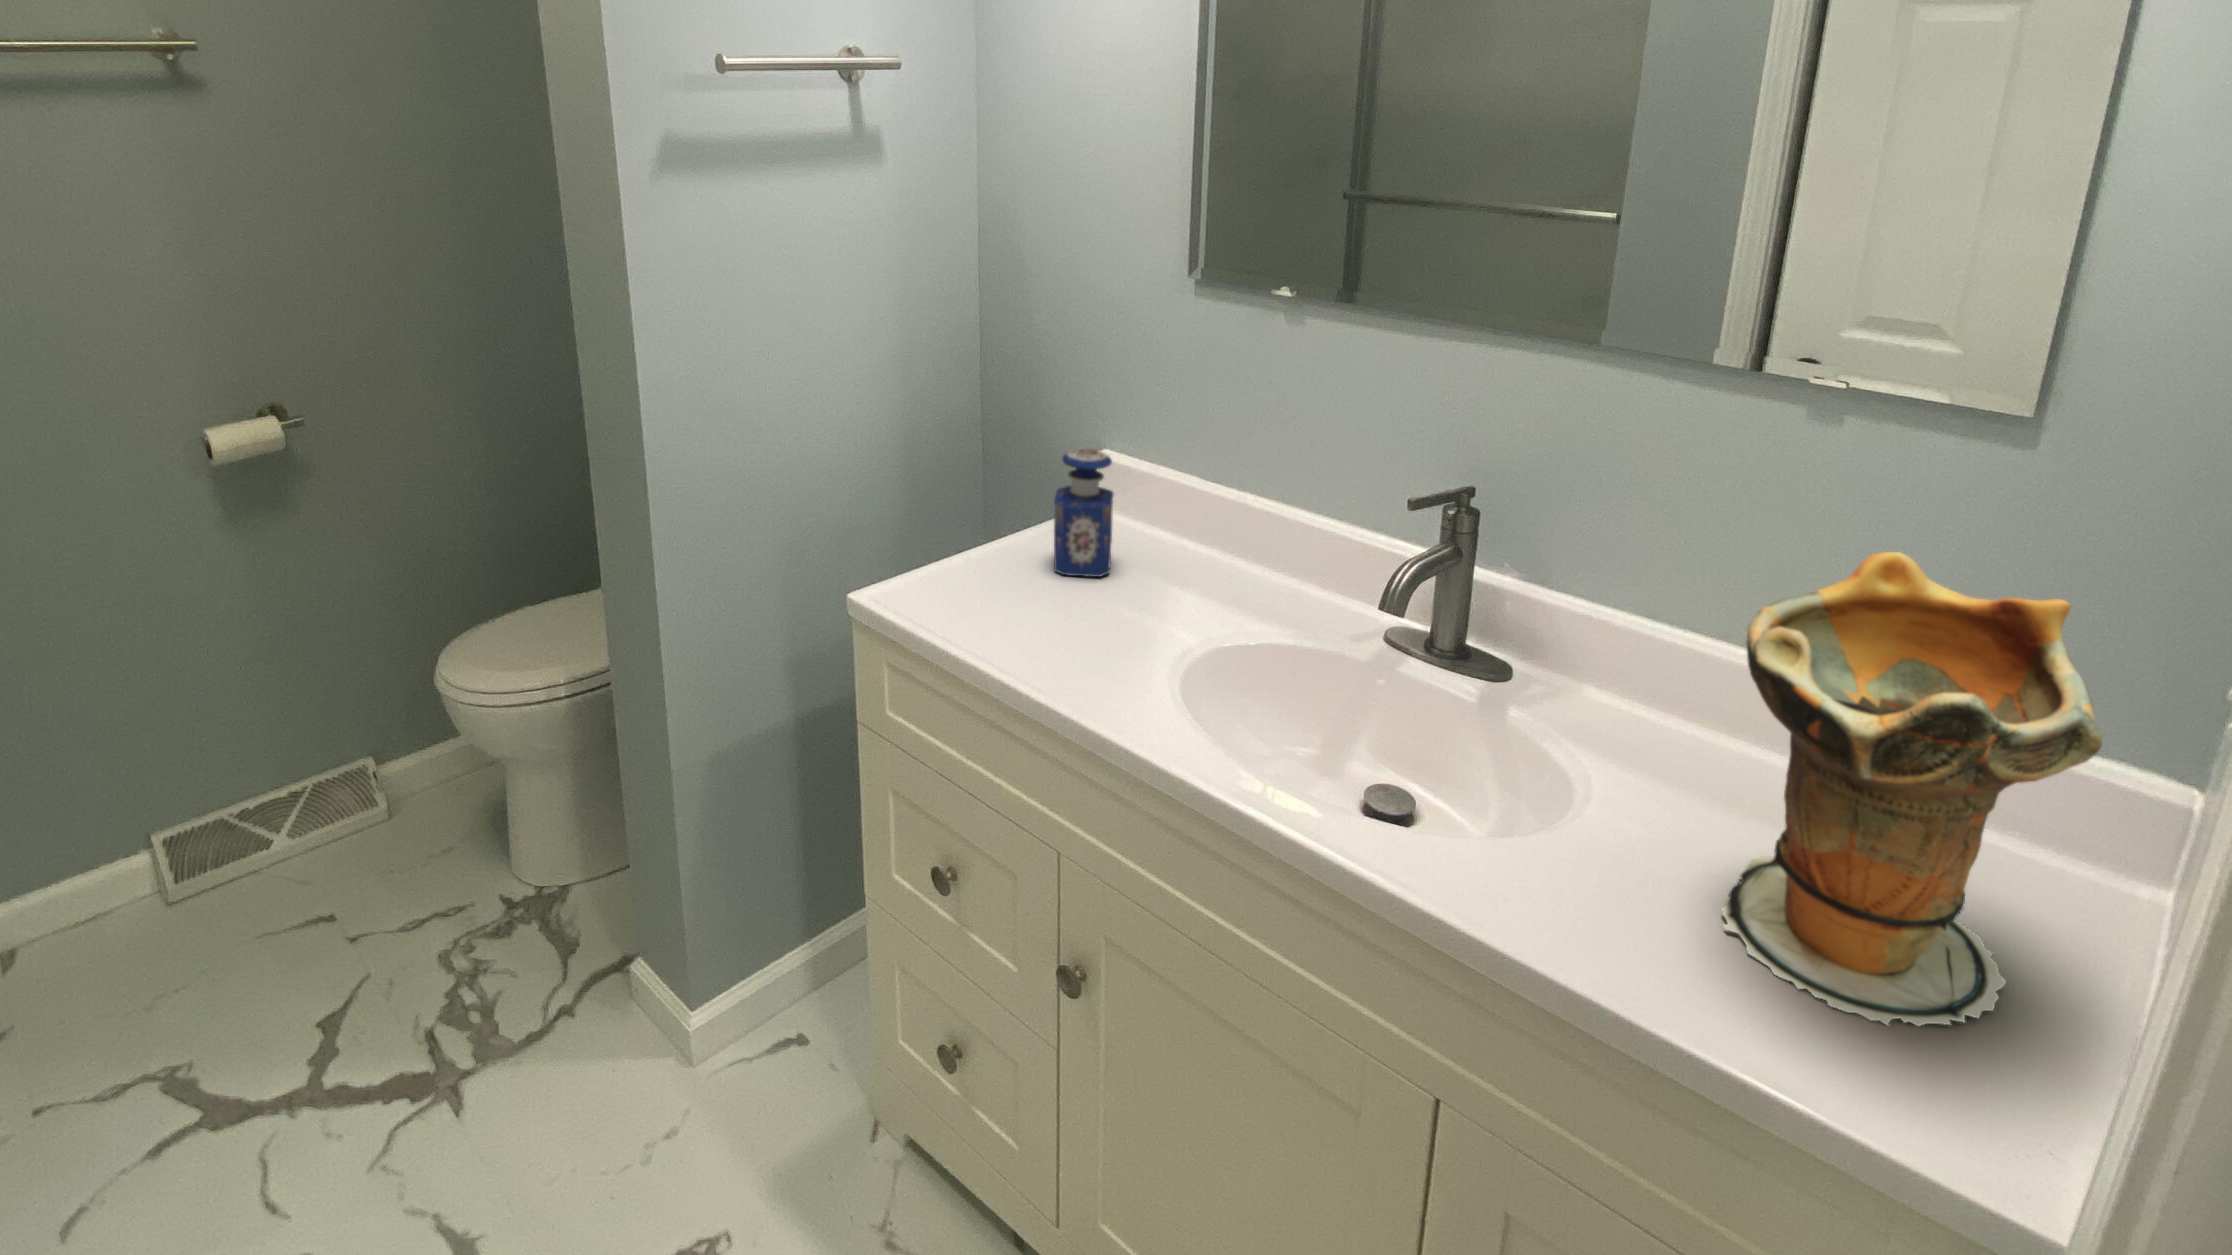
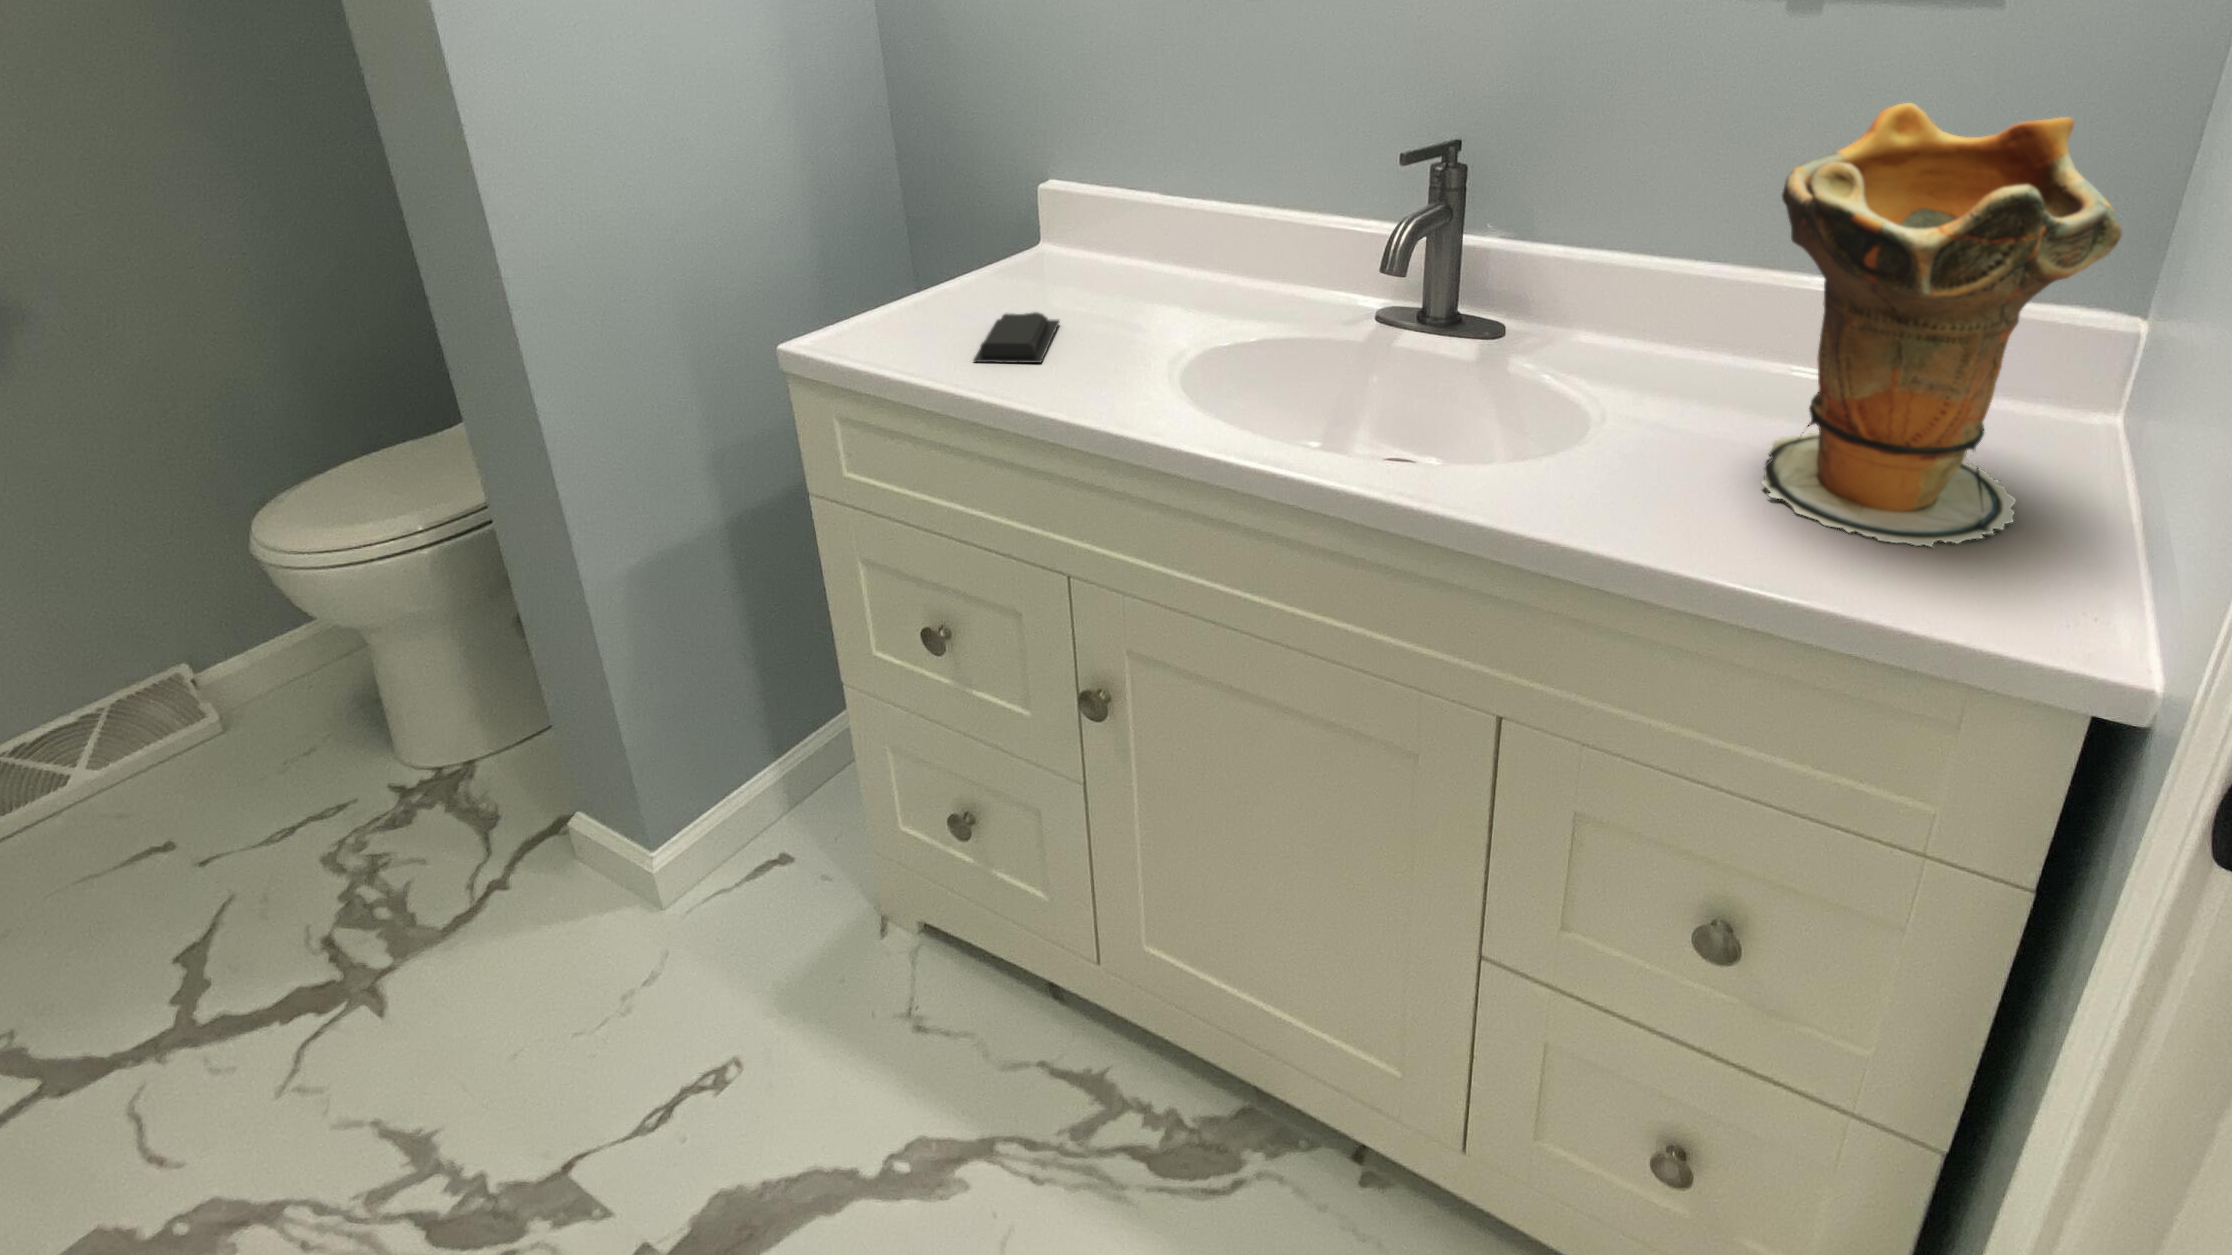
perfume bottle: present [1054,449,1113,577] -> none [1007,161,1076,303]
soap bar: none [1000,591,1087,648] -> present [973,312,1059,363]

